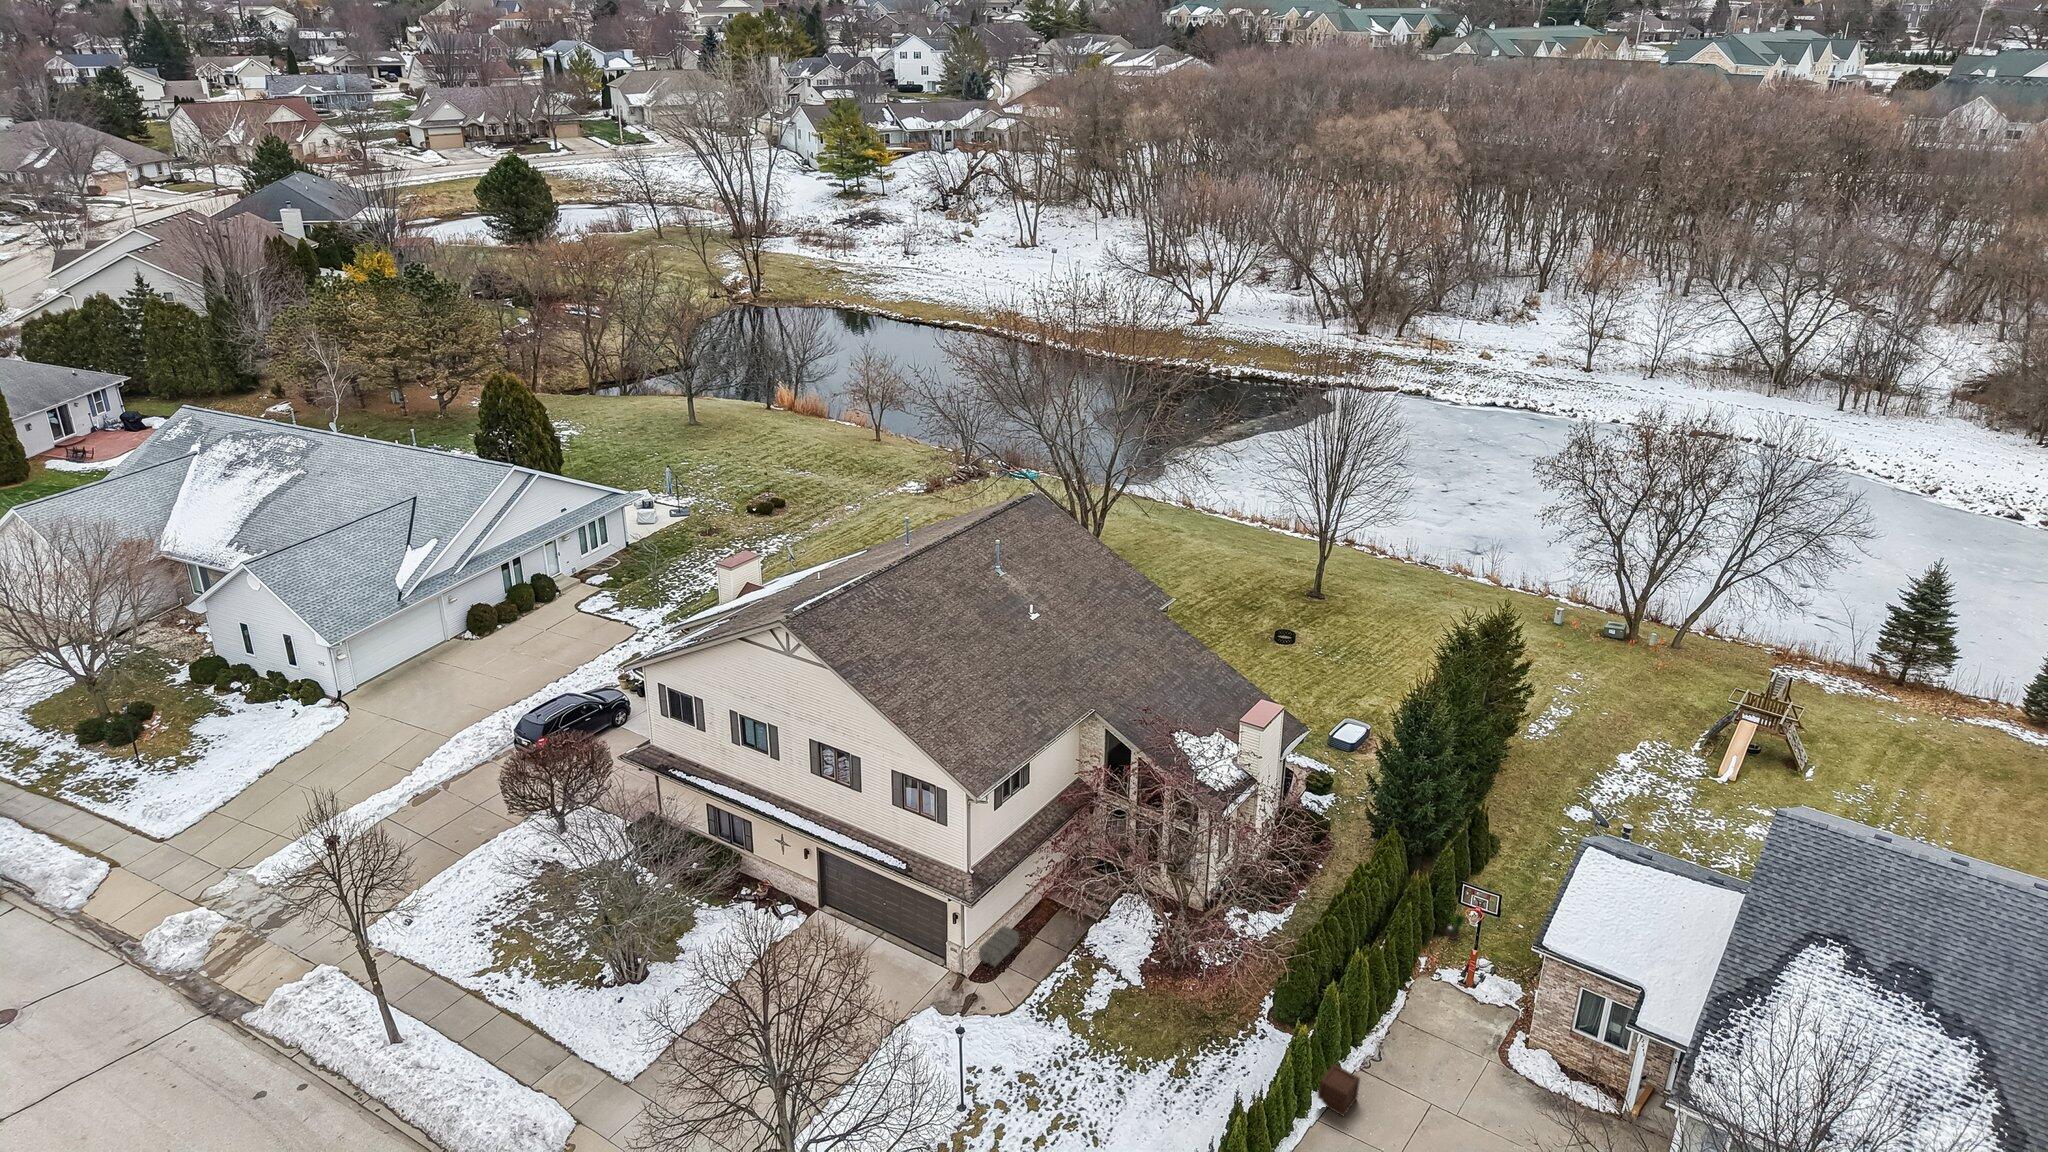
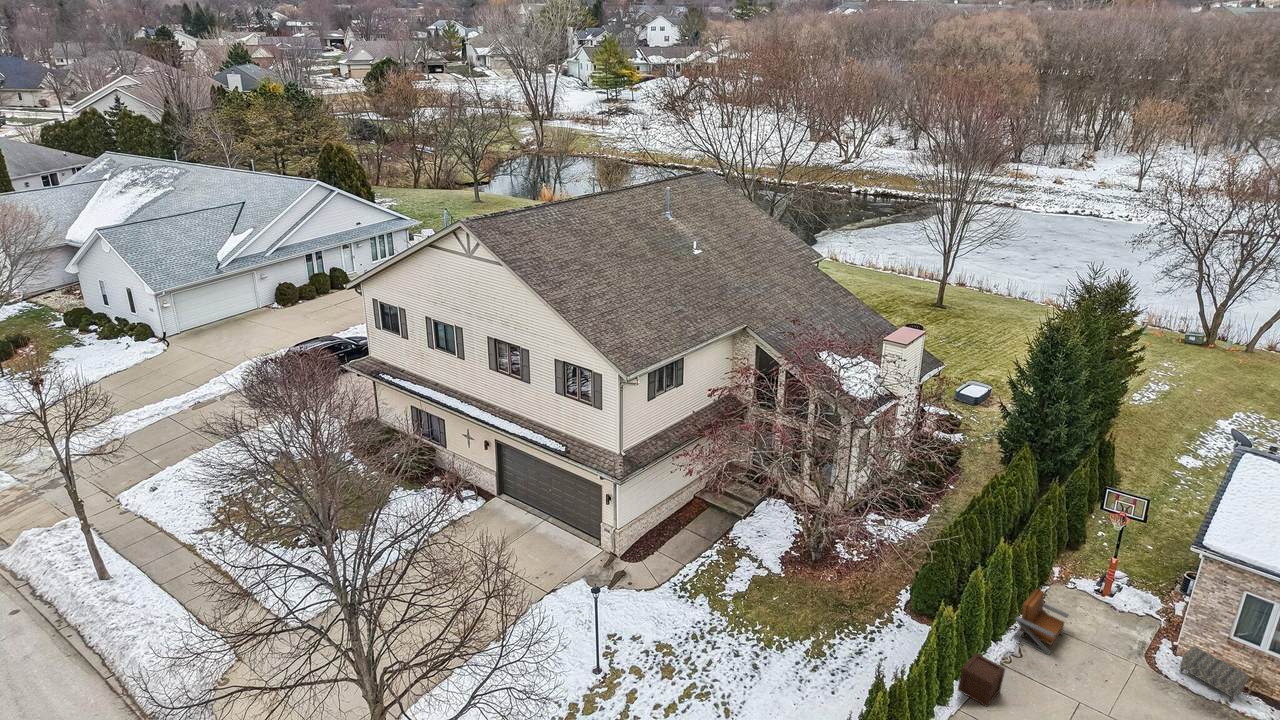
potted tree: present [1445,915,1466,939] -> none [1077,528,1101,554]
bench: present [979,926,1019,969] -> present [1180,646,1249,702]
lounge chair: none [1373,990,1427,1058] -> present [1013,589,1069,655]

